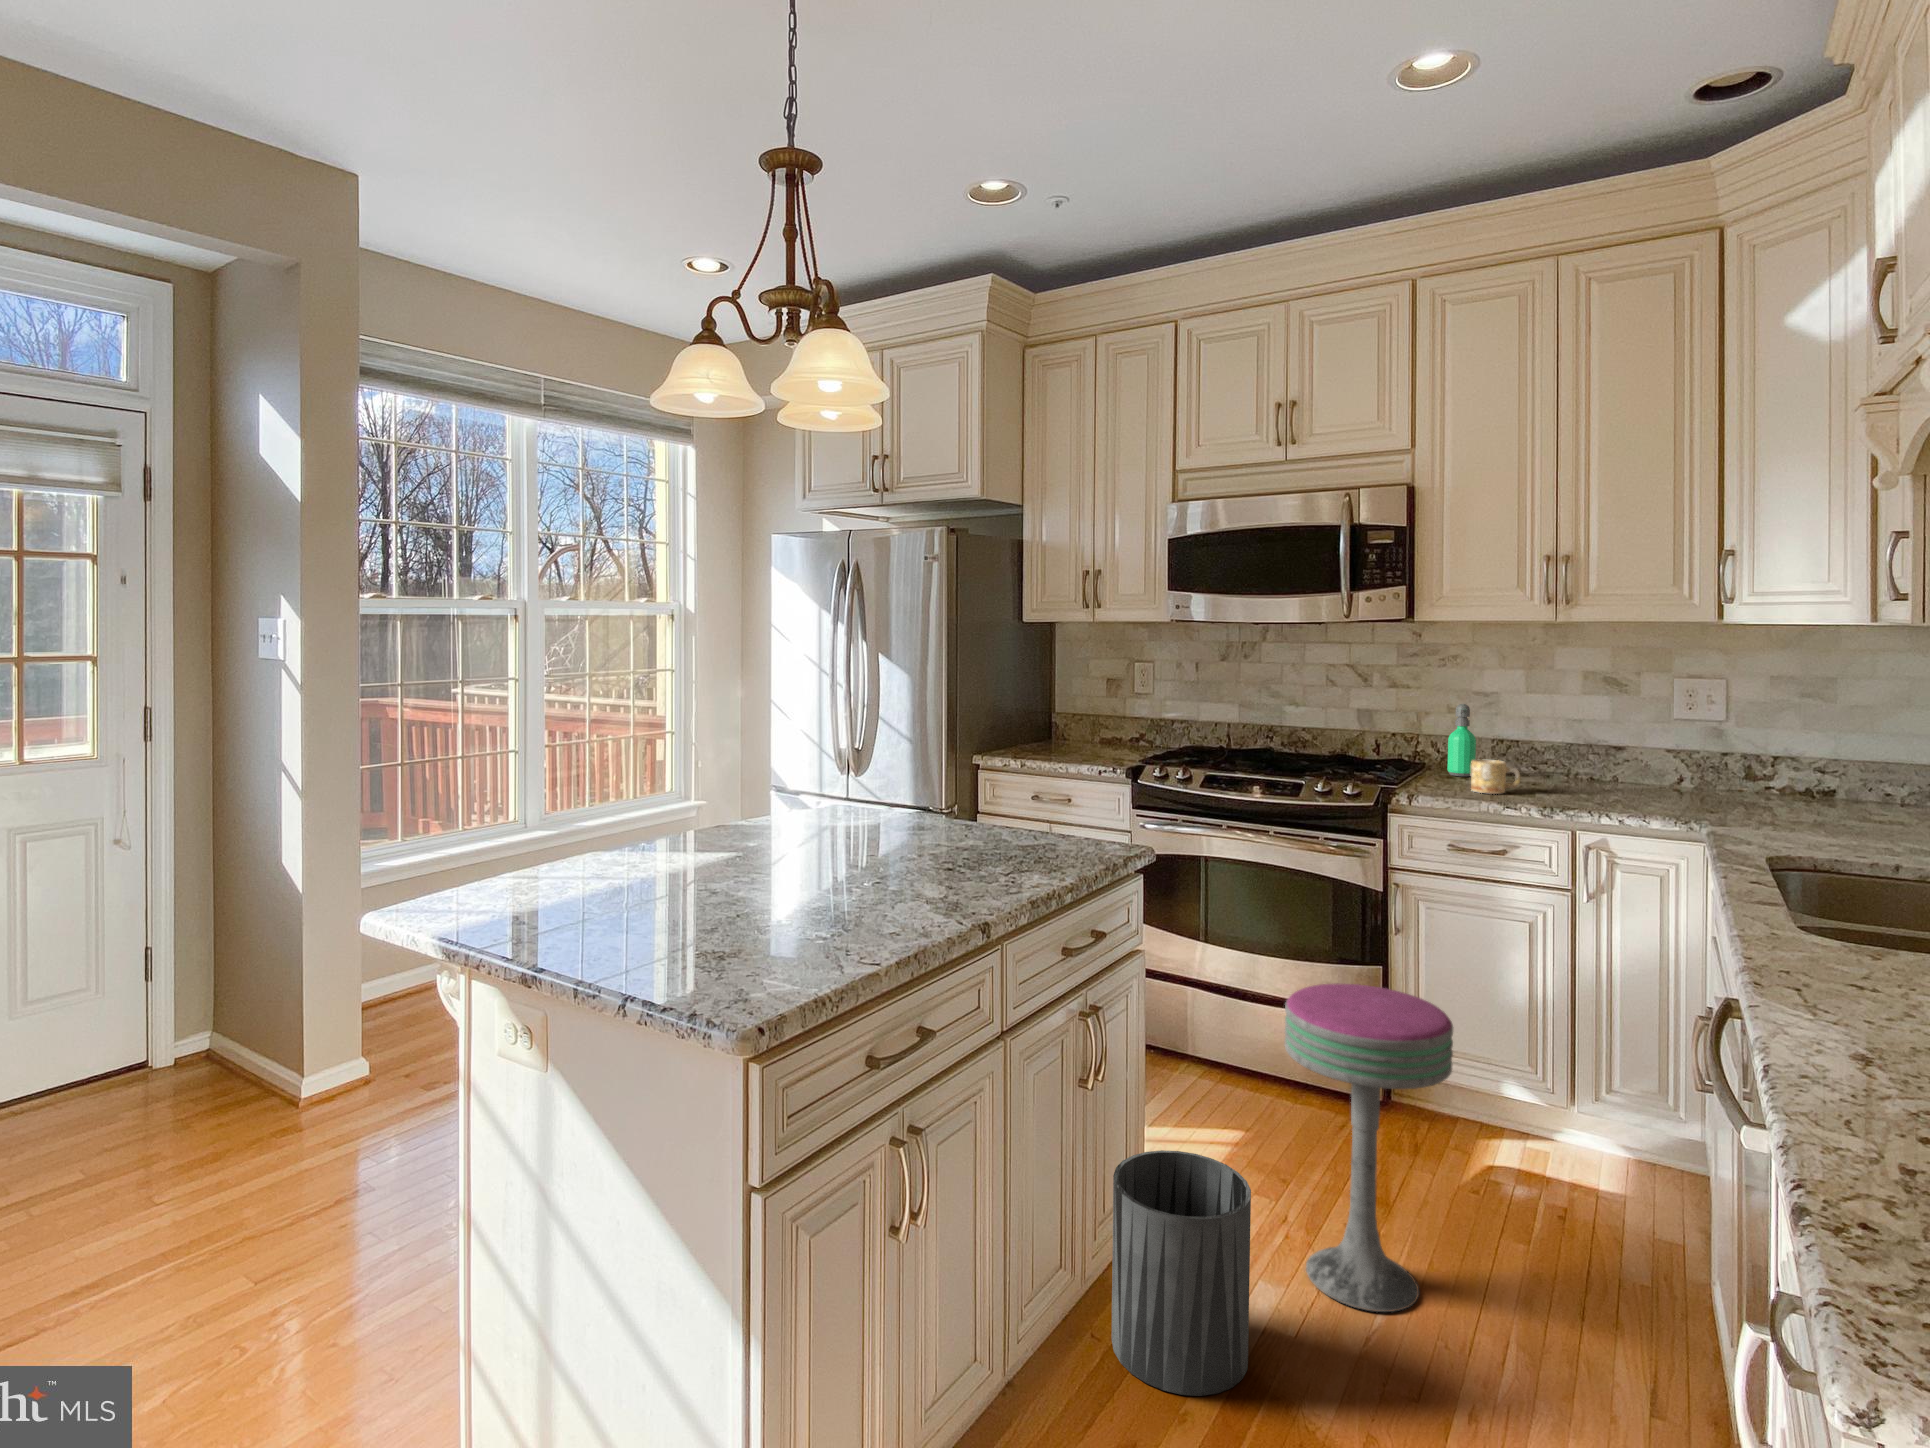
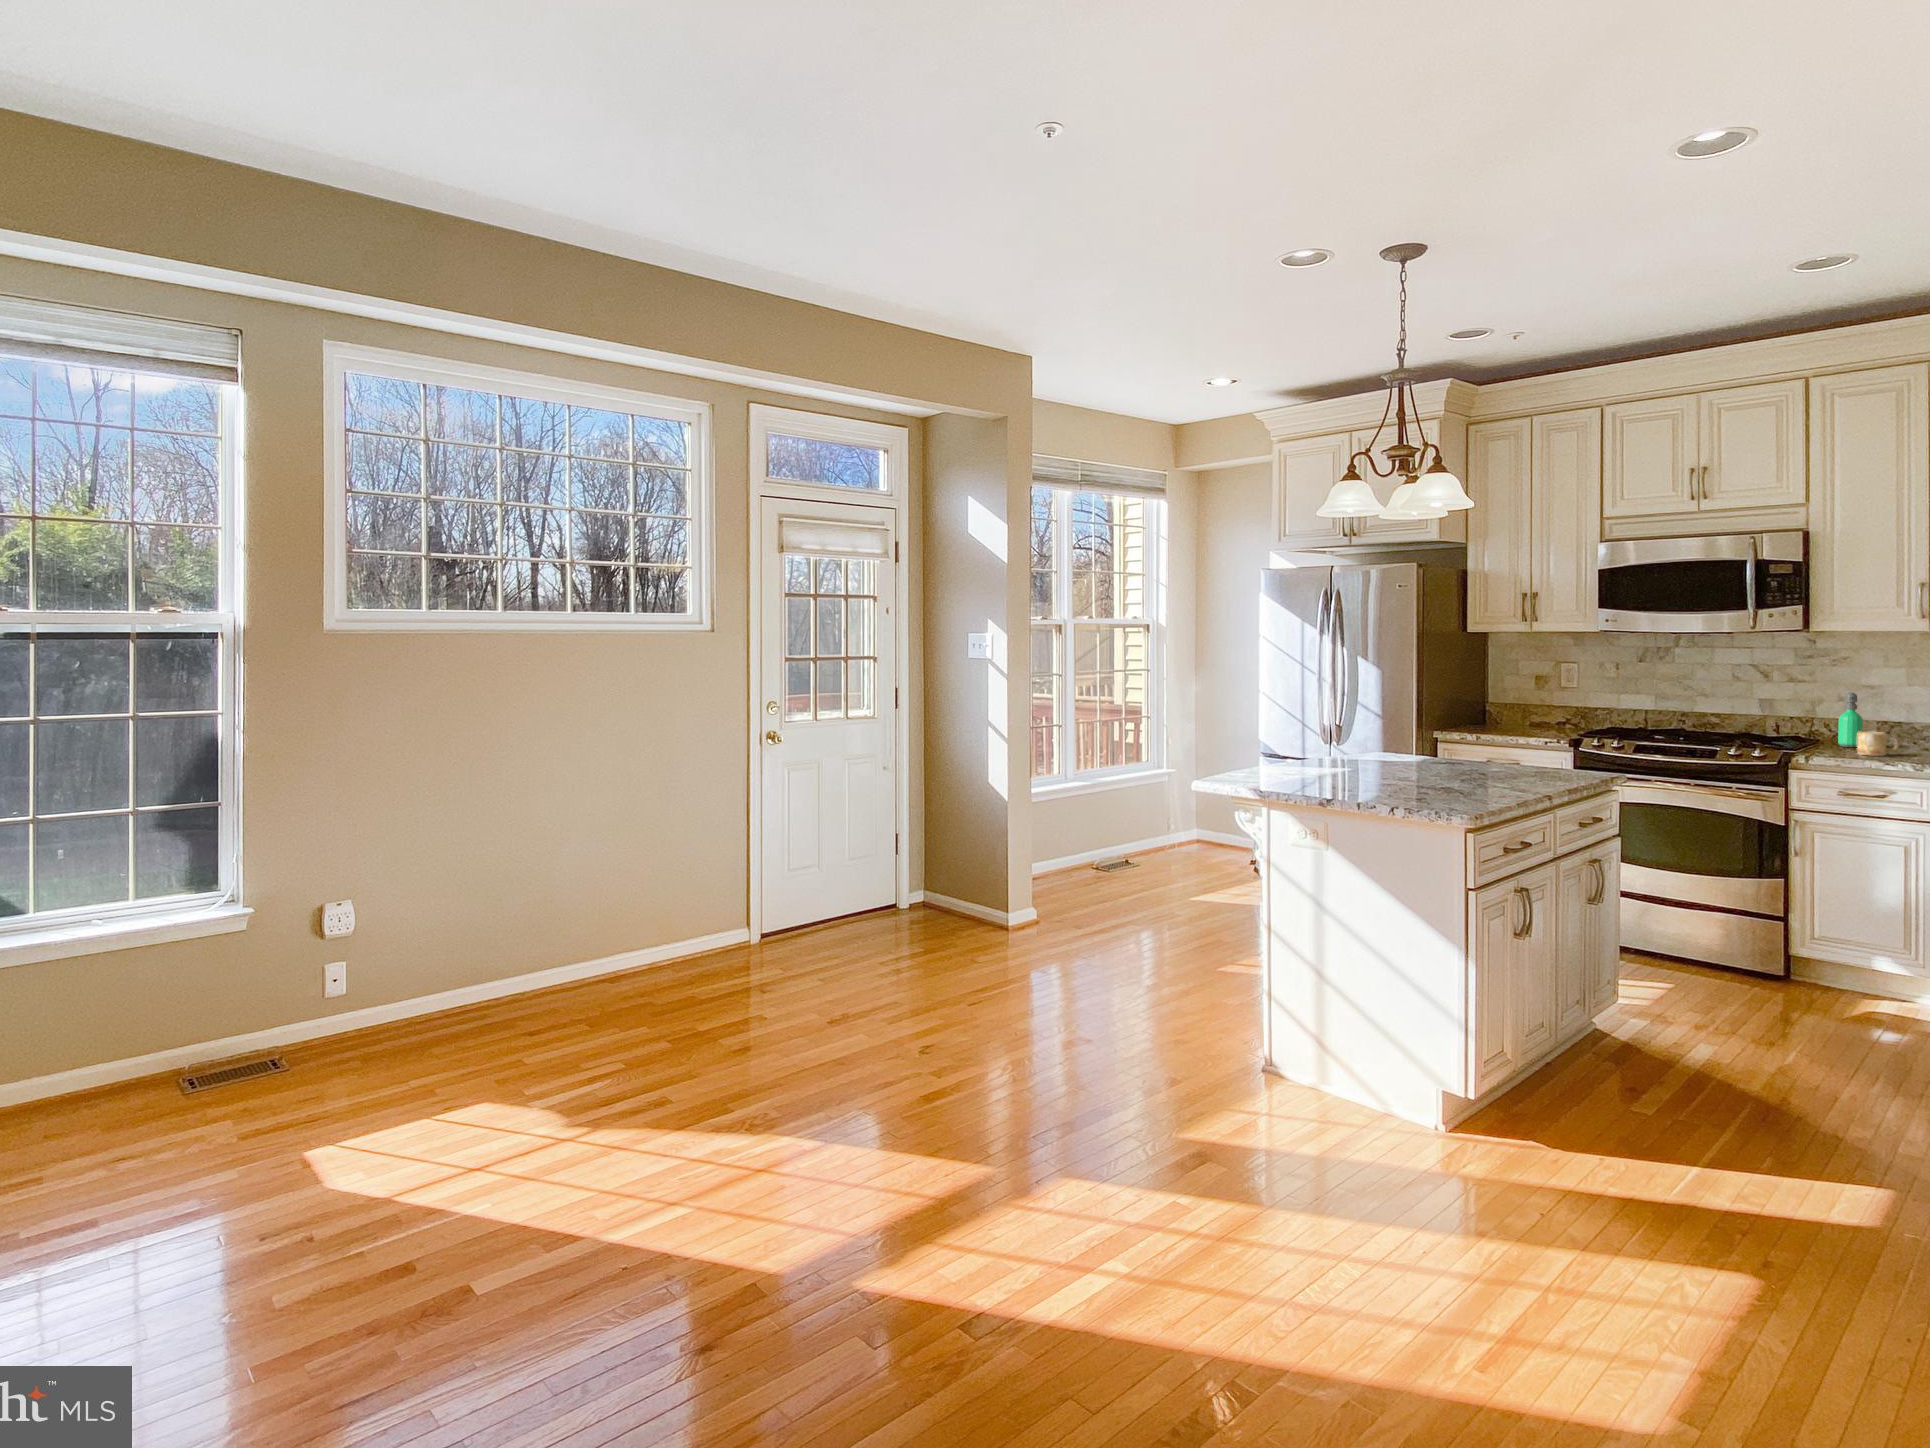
bar stool: present [1285,983,1453,1312] -> none [1718,867,1840,1063]
trash can: present [1112,1150,1251,1396] -> none [1607,955,1702,1080]

